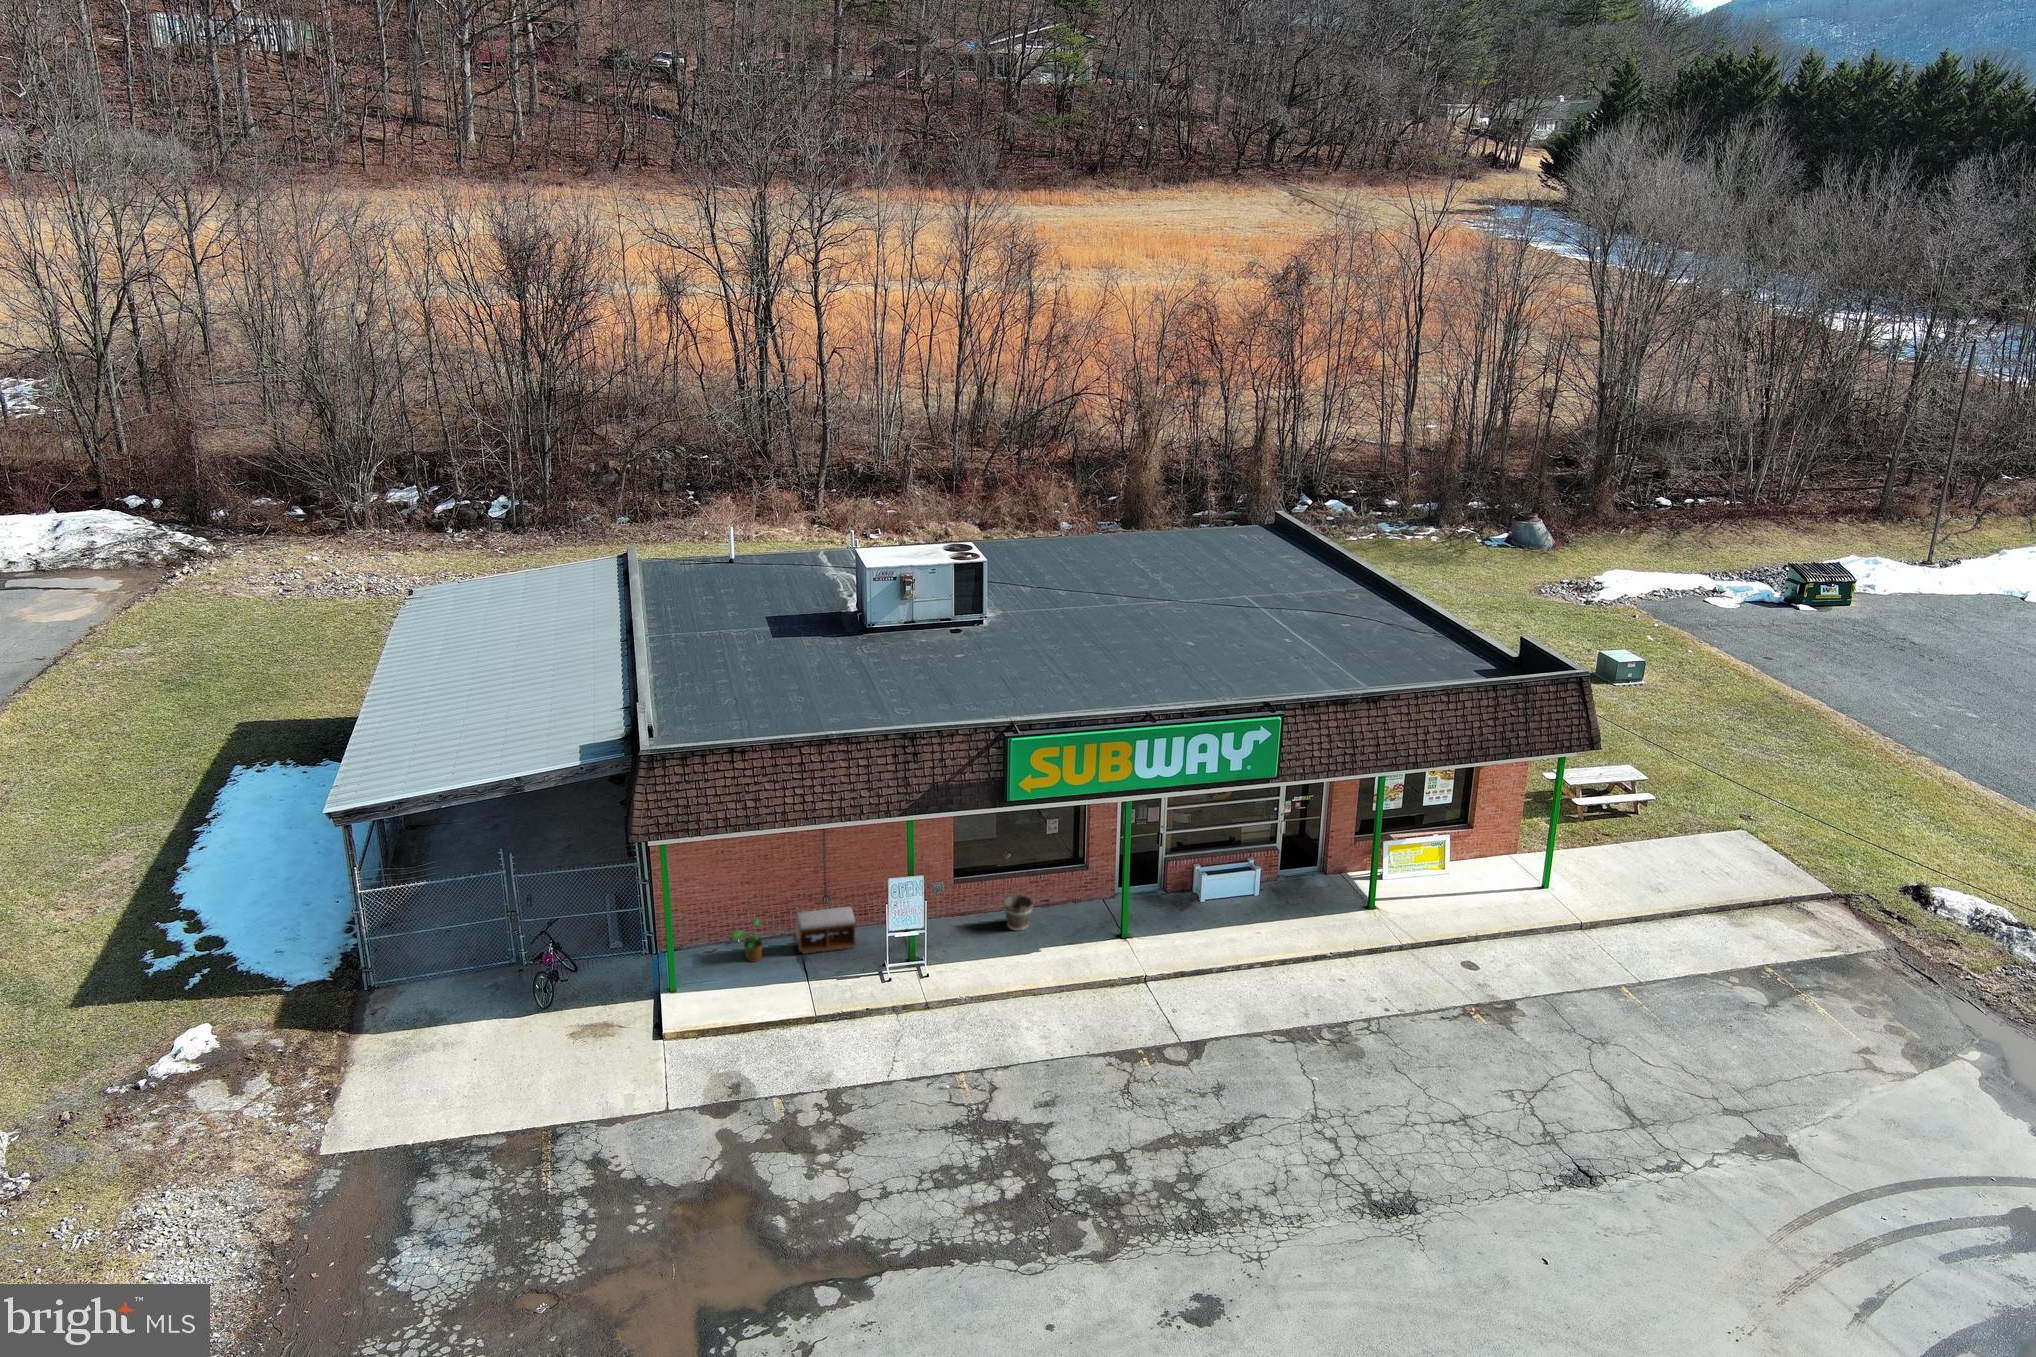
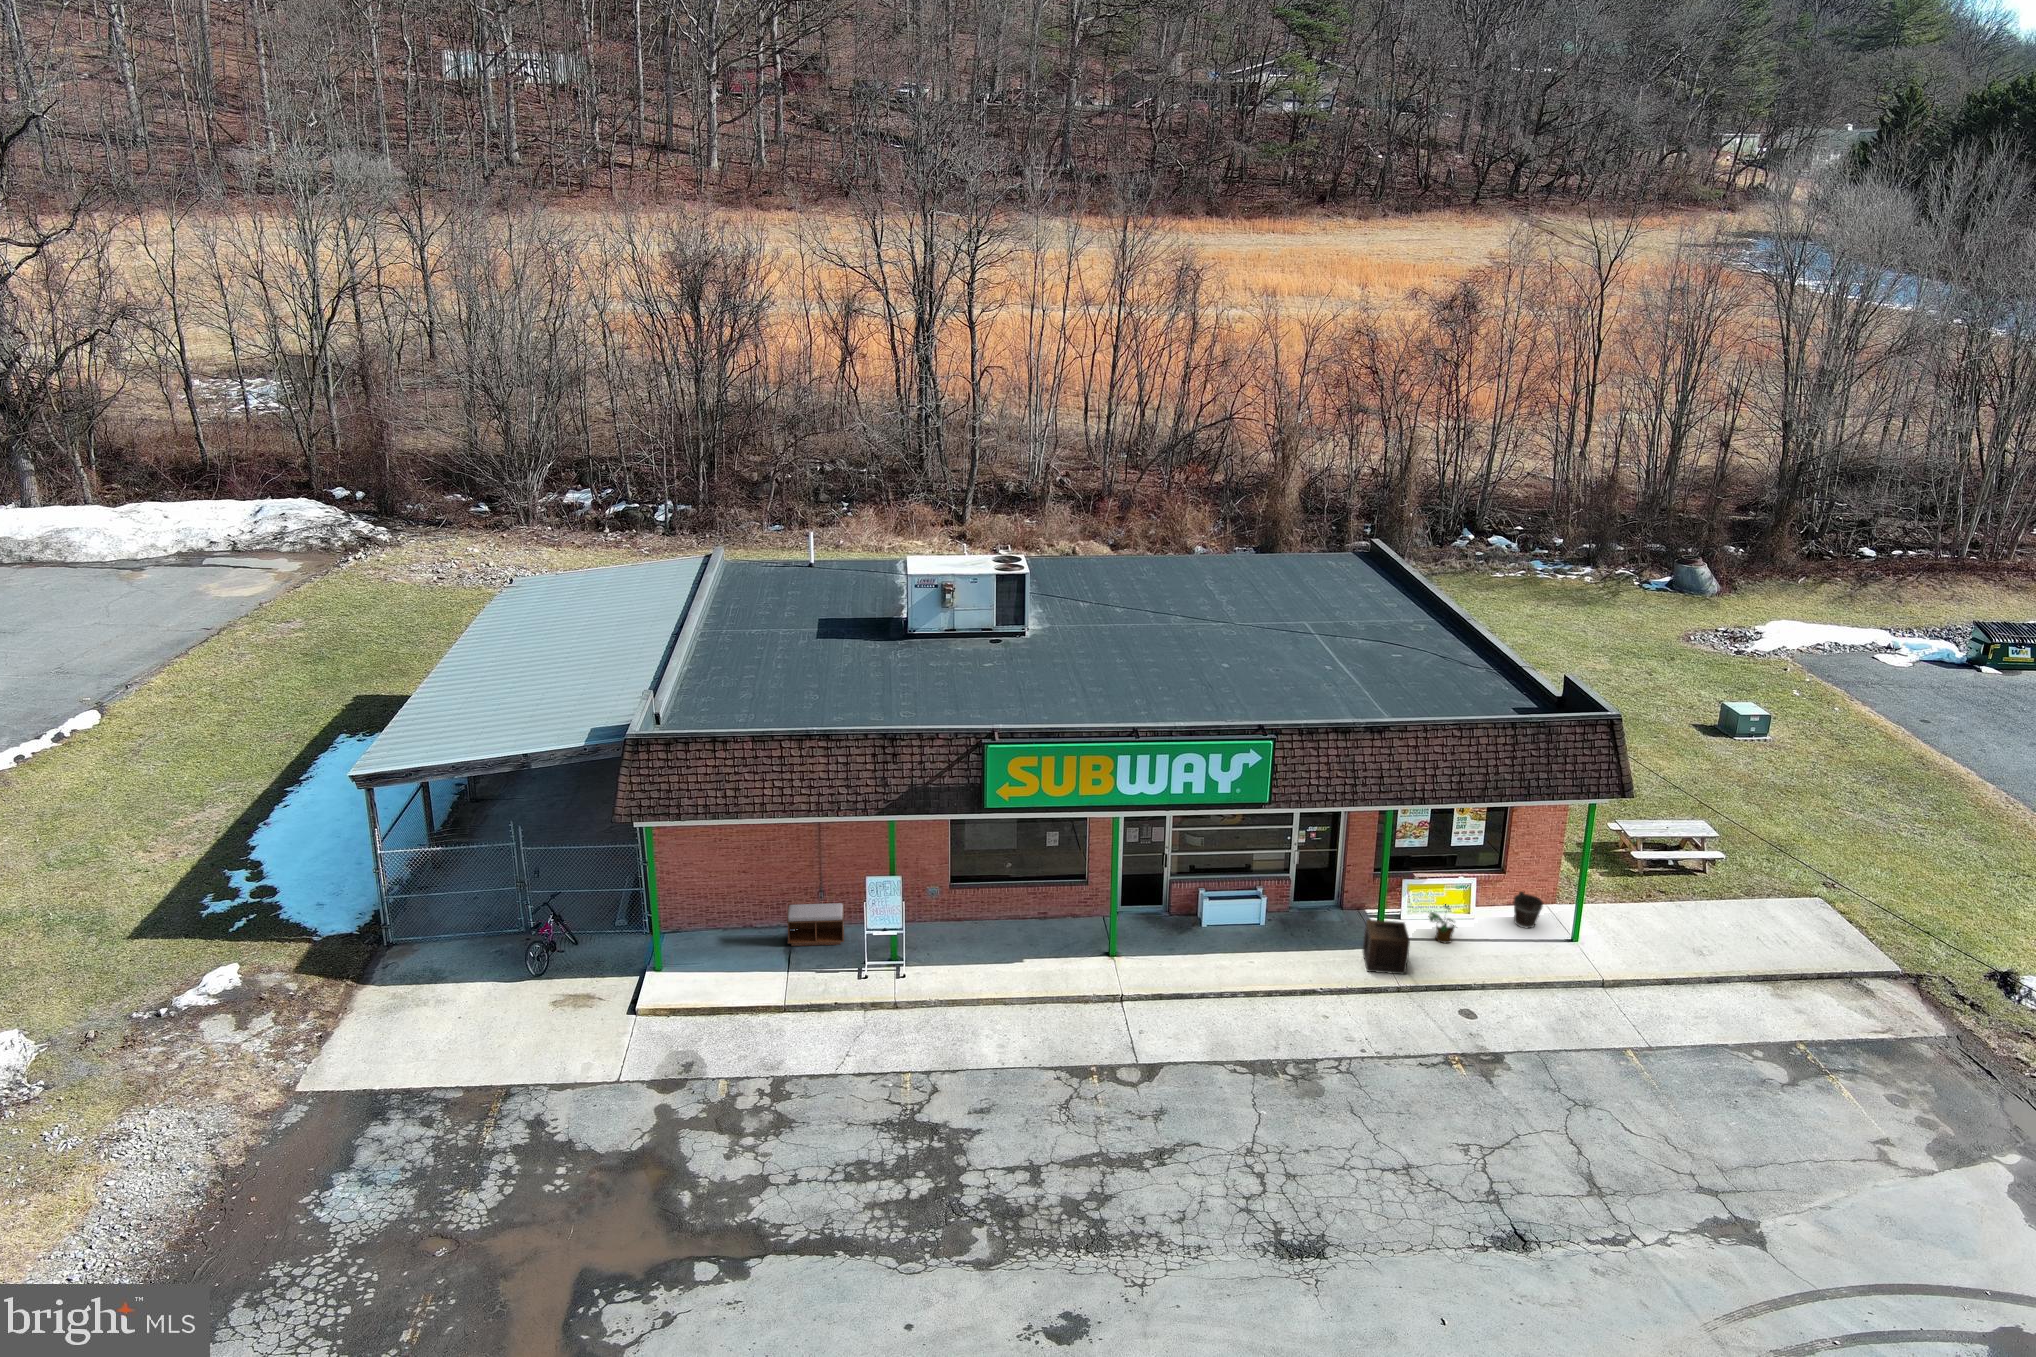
wooden crate: none [1354,882,1405,932] -> present [1363,920,1410,974]
bucket: present [1004,892,1033,931] -> present [1513,891,1543,928]
potted plant: present [729,920,765,962] -> present [1428,904,1457,943]

